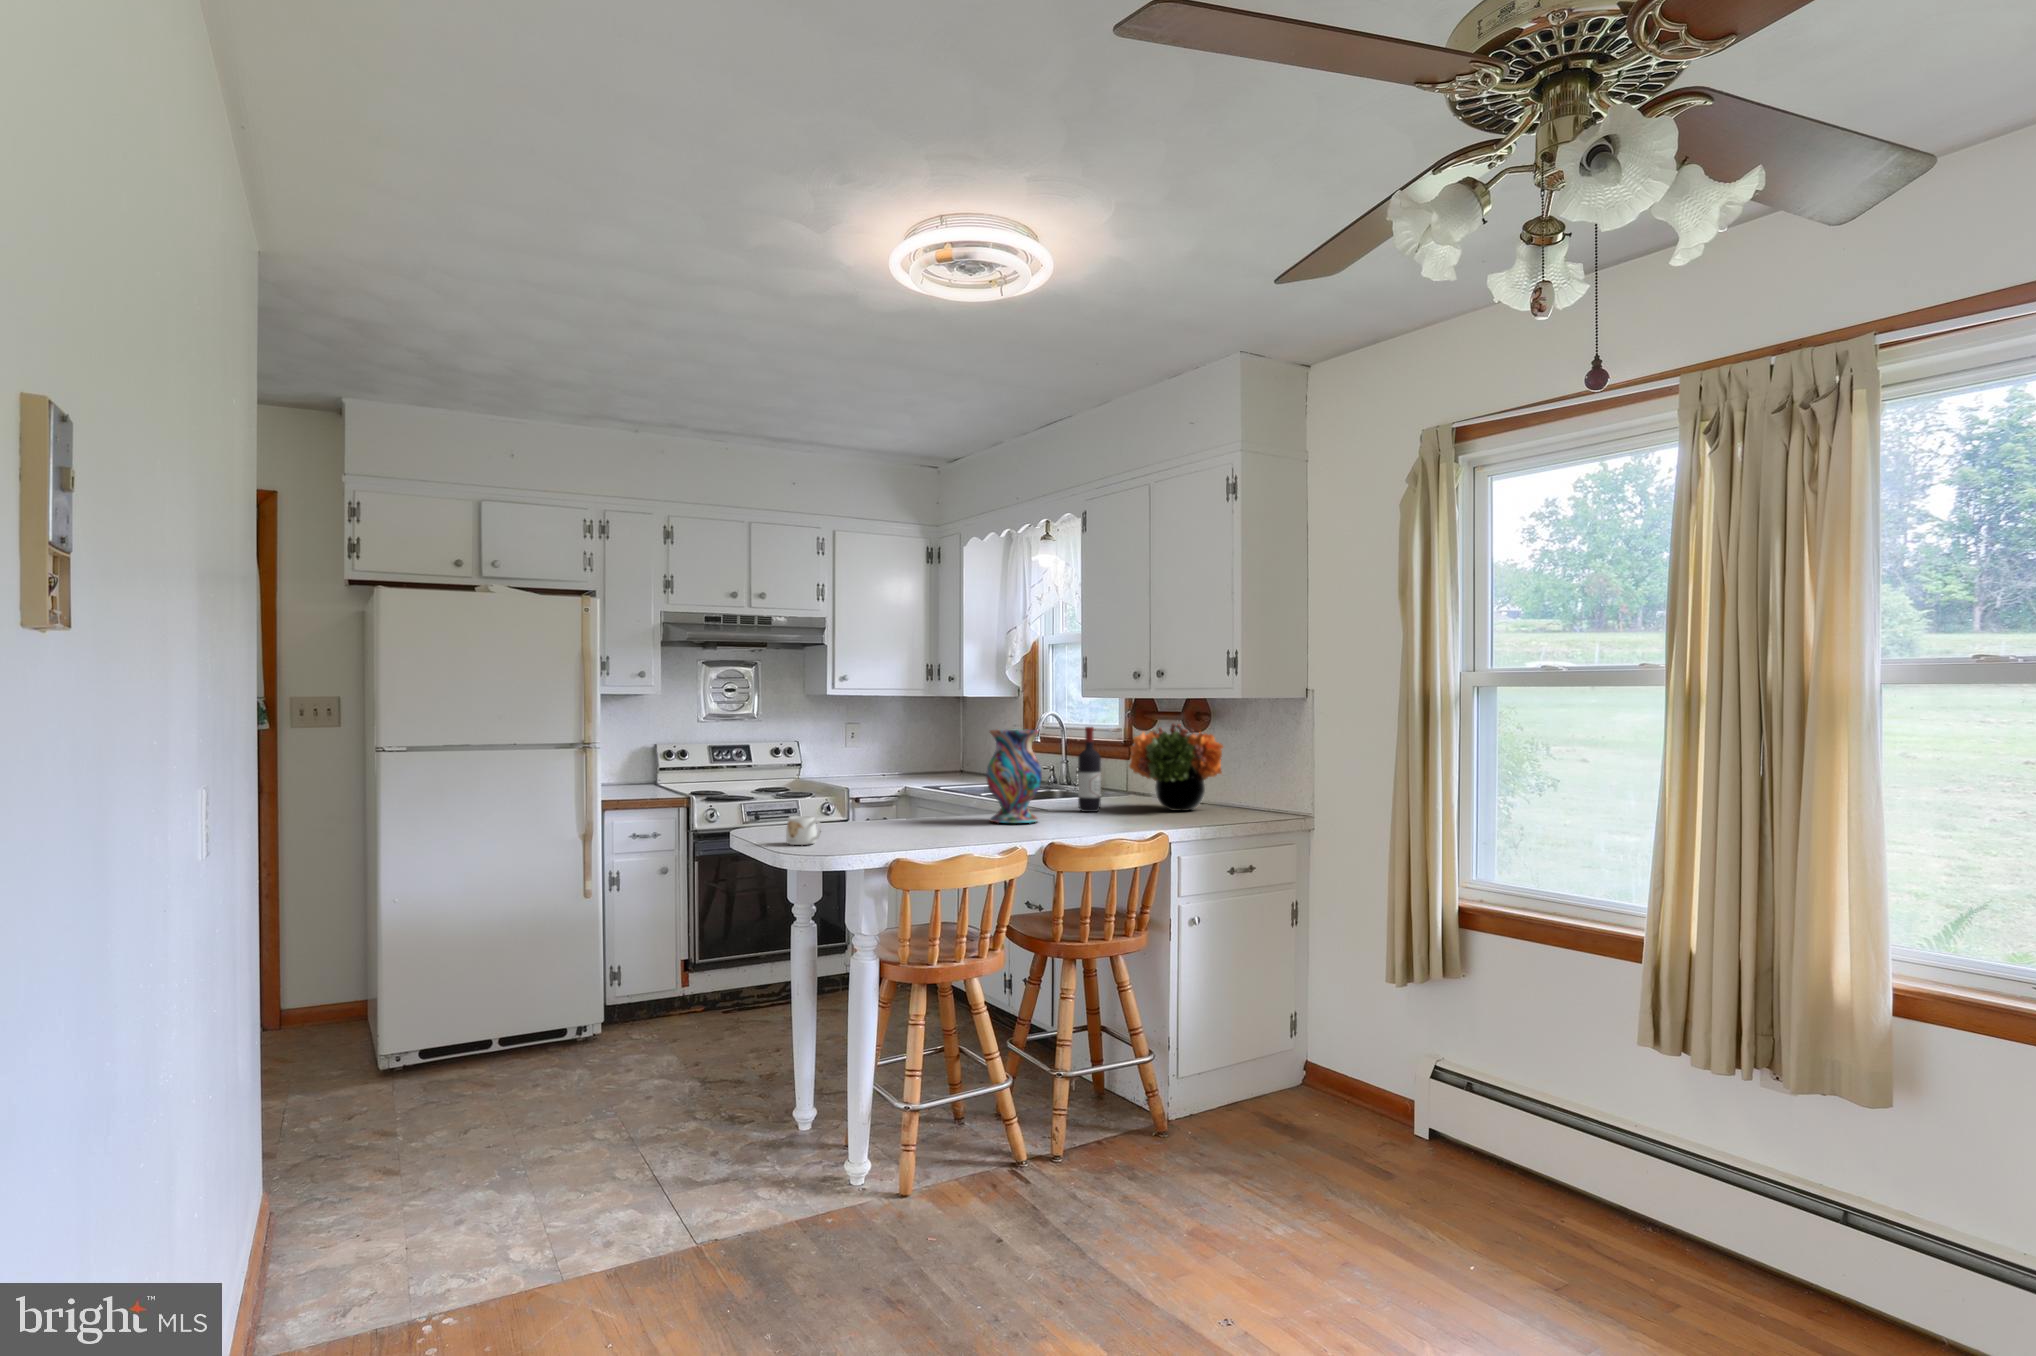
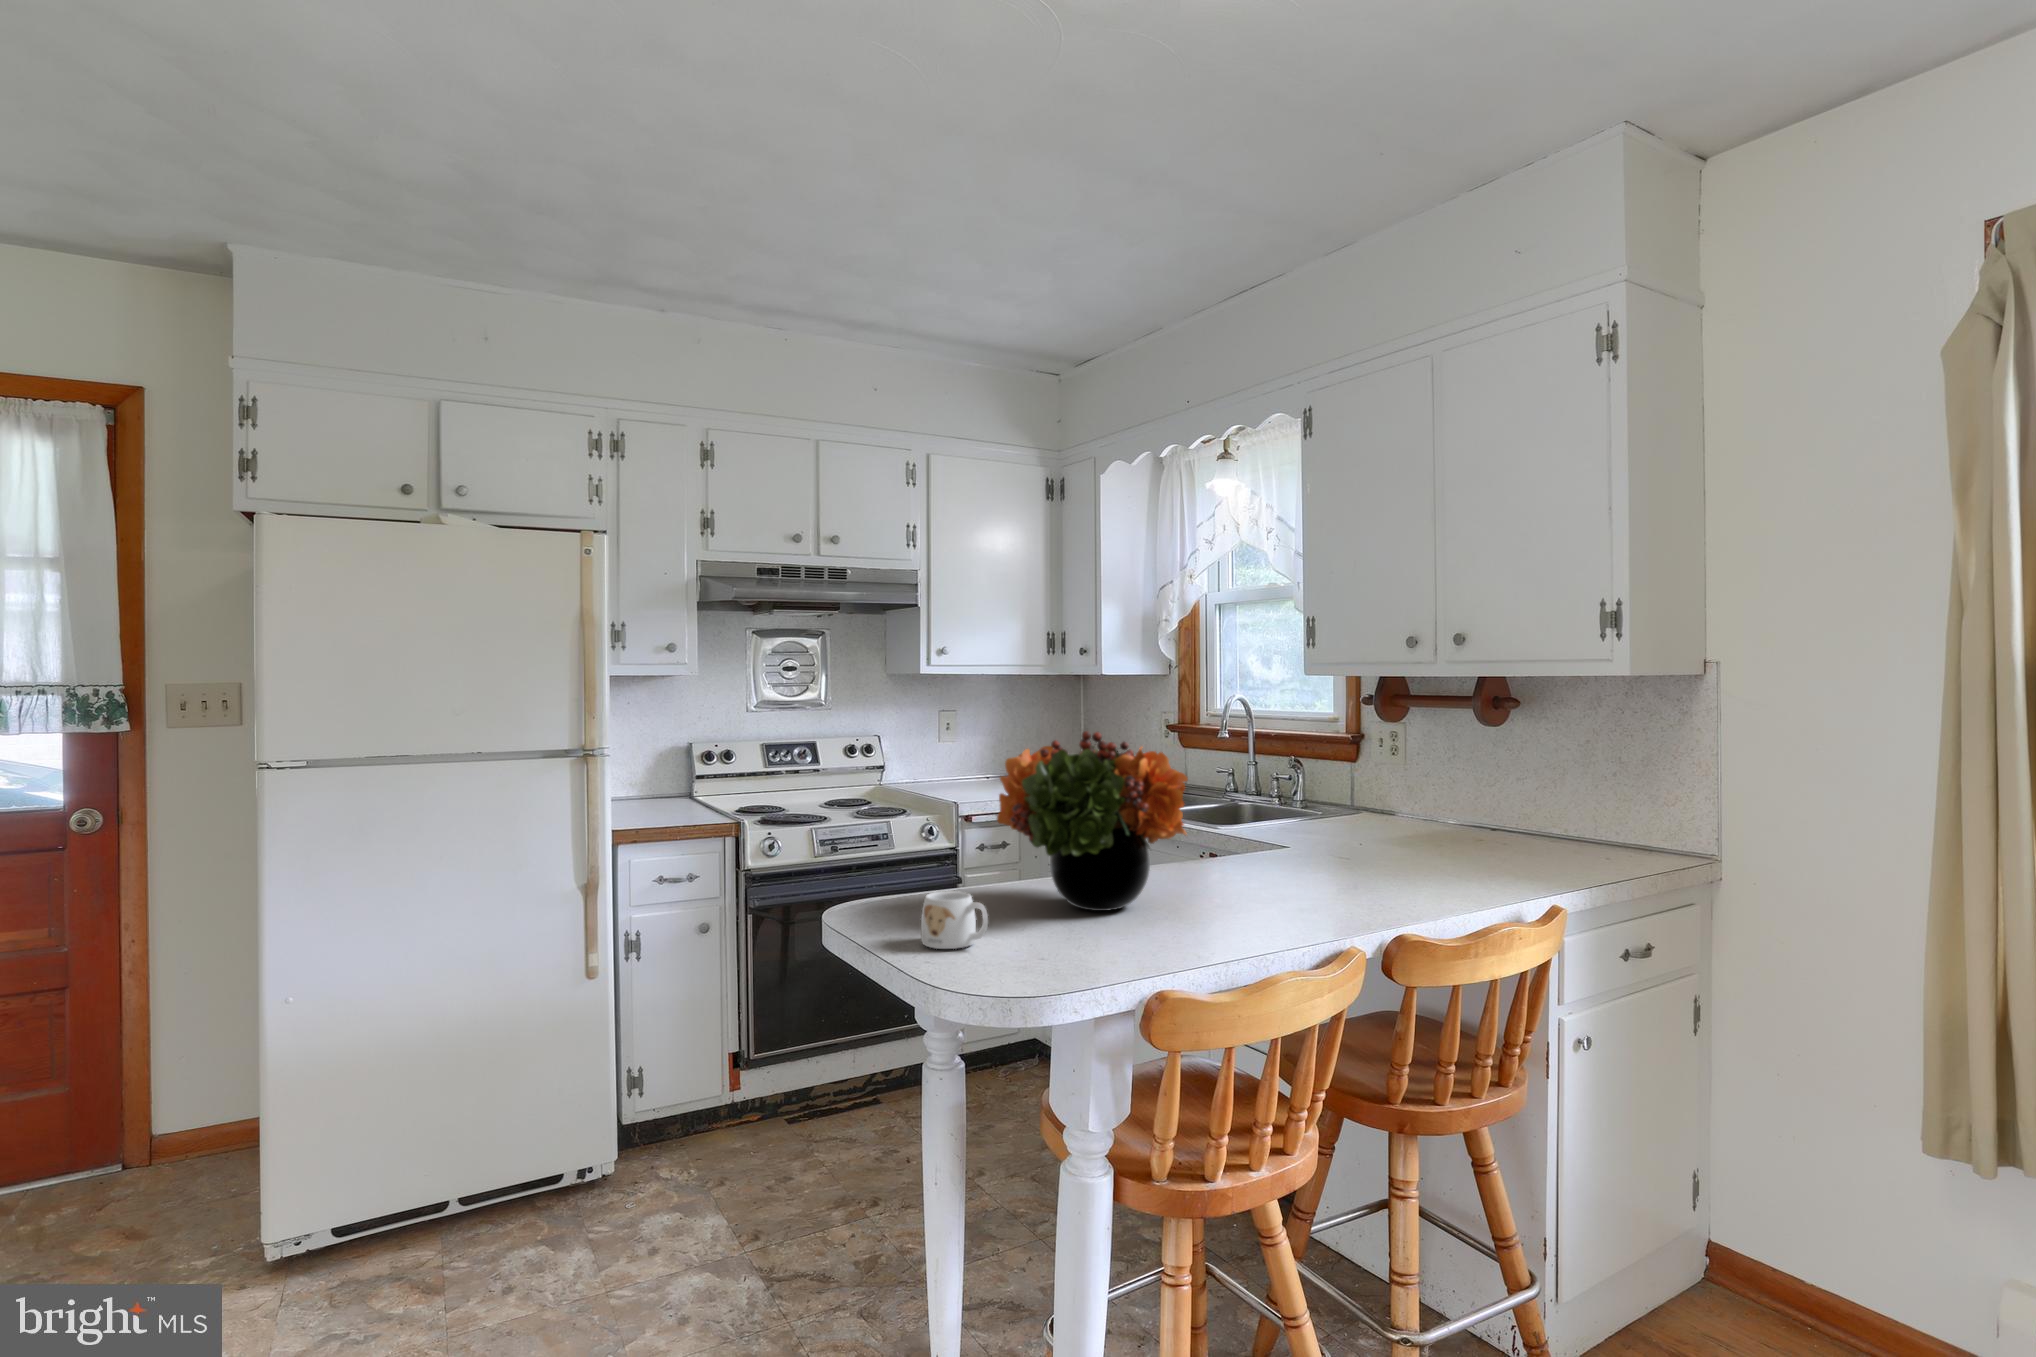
flower arrangement: present [1129,724,1223,811] -> present [997,731,1188,911]
wine bottle: present [1078,727,1101,812] -> none [1338,720,1375,852]
vase: present [986,729,1042,823] -> none [1223,726,1316,883]

